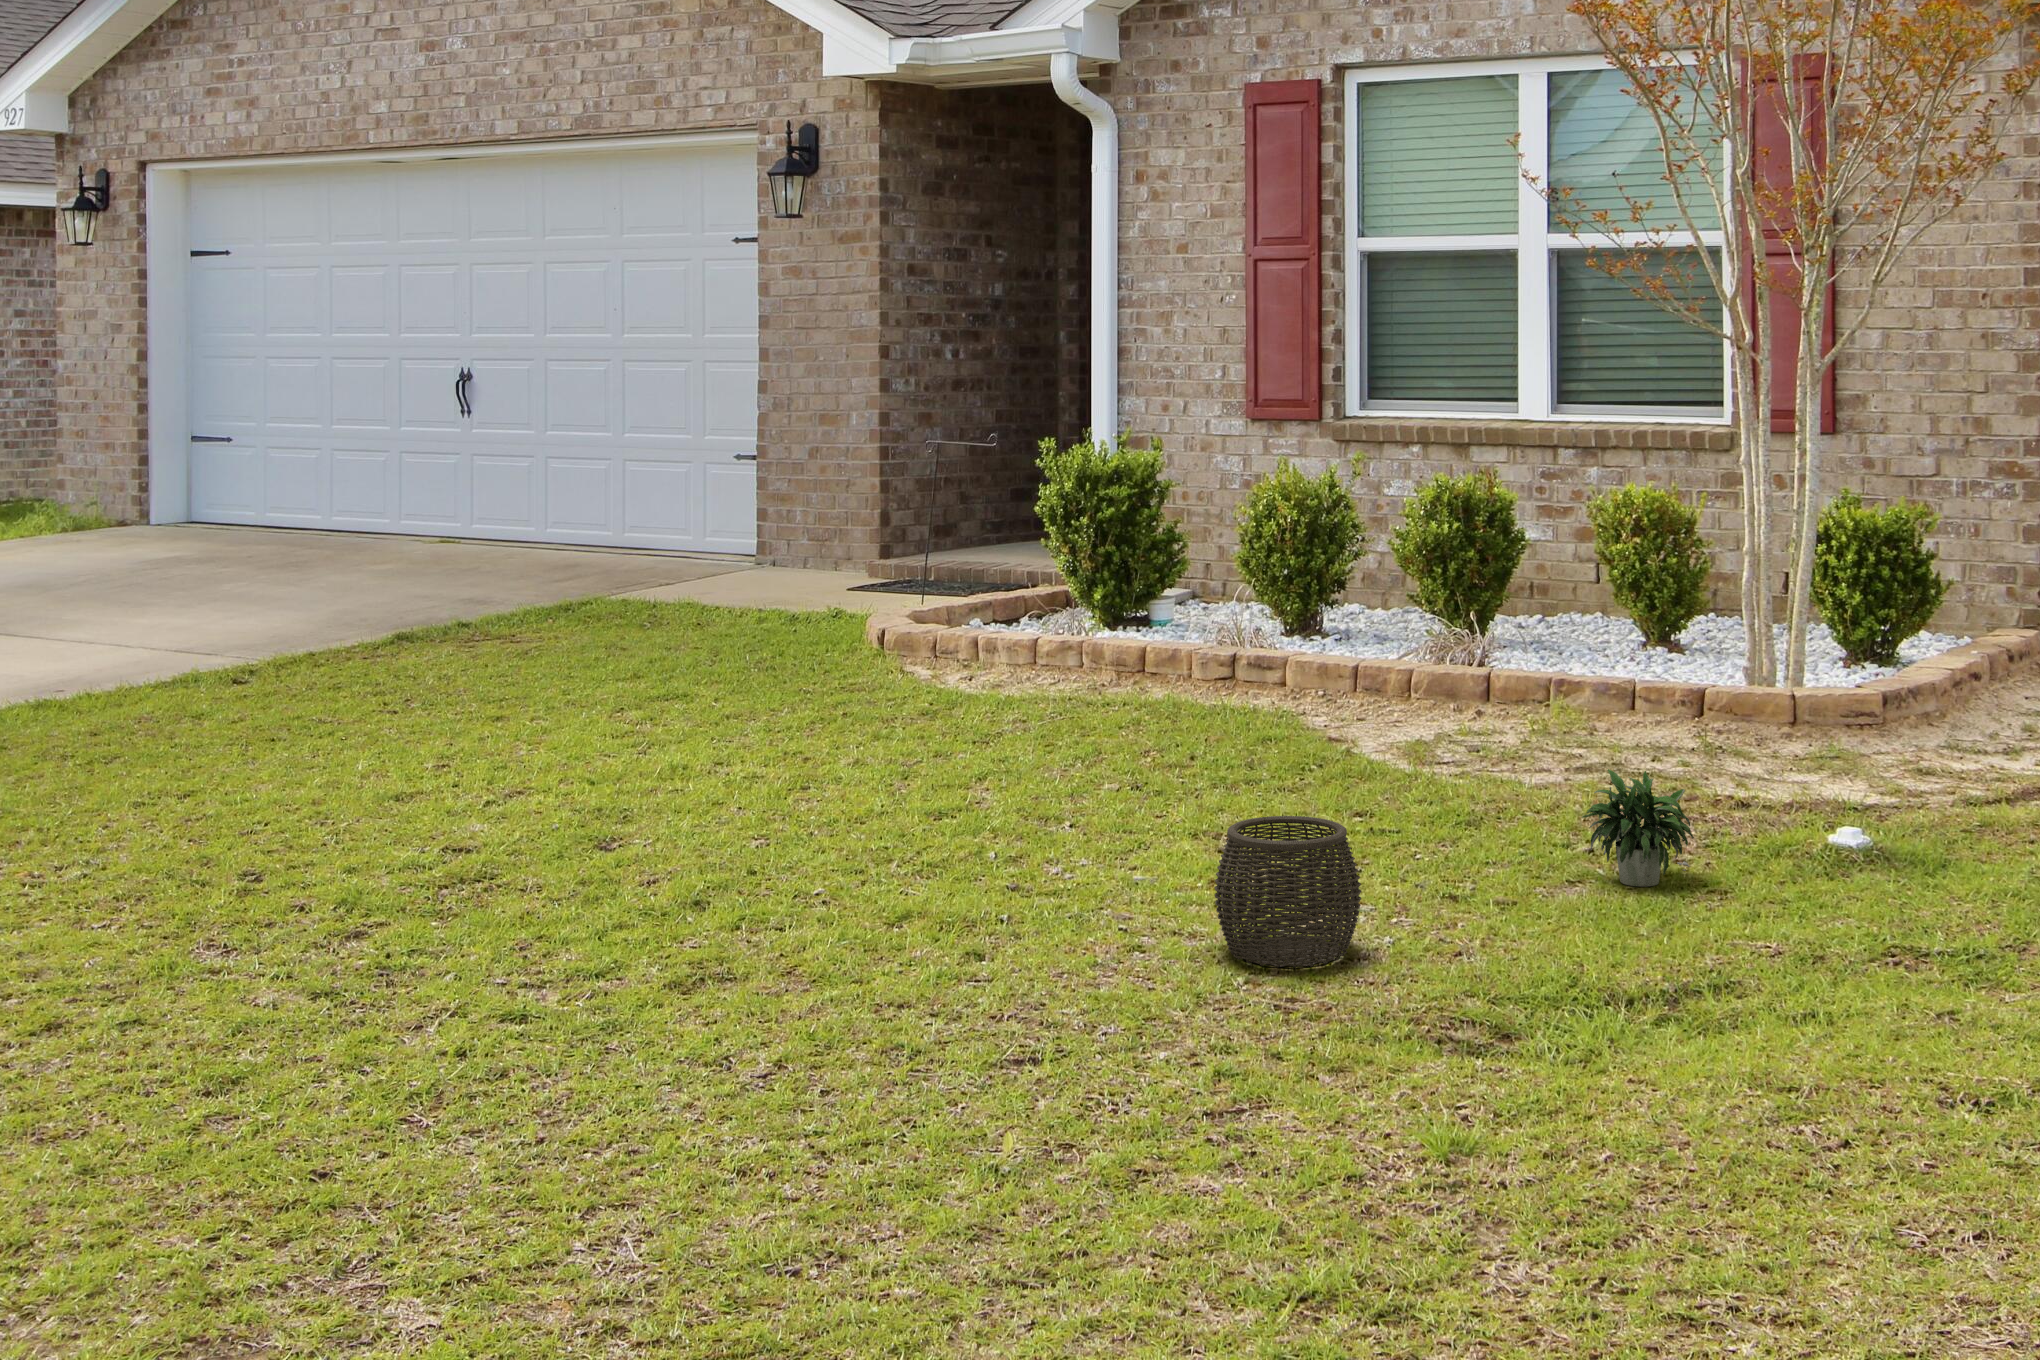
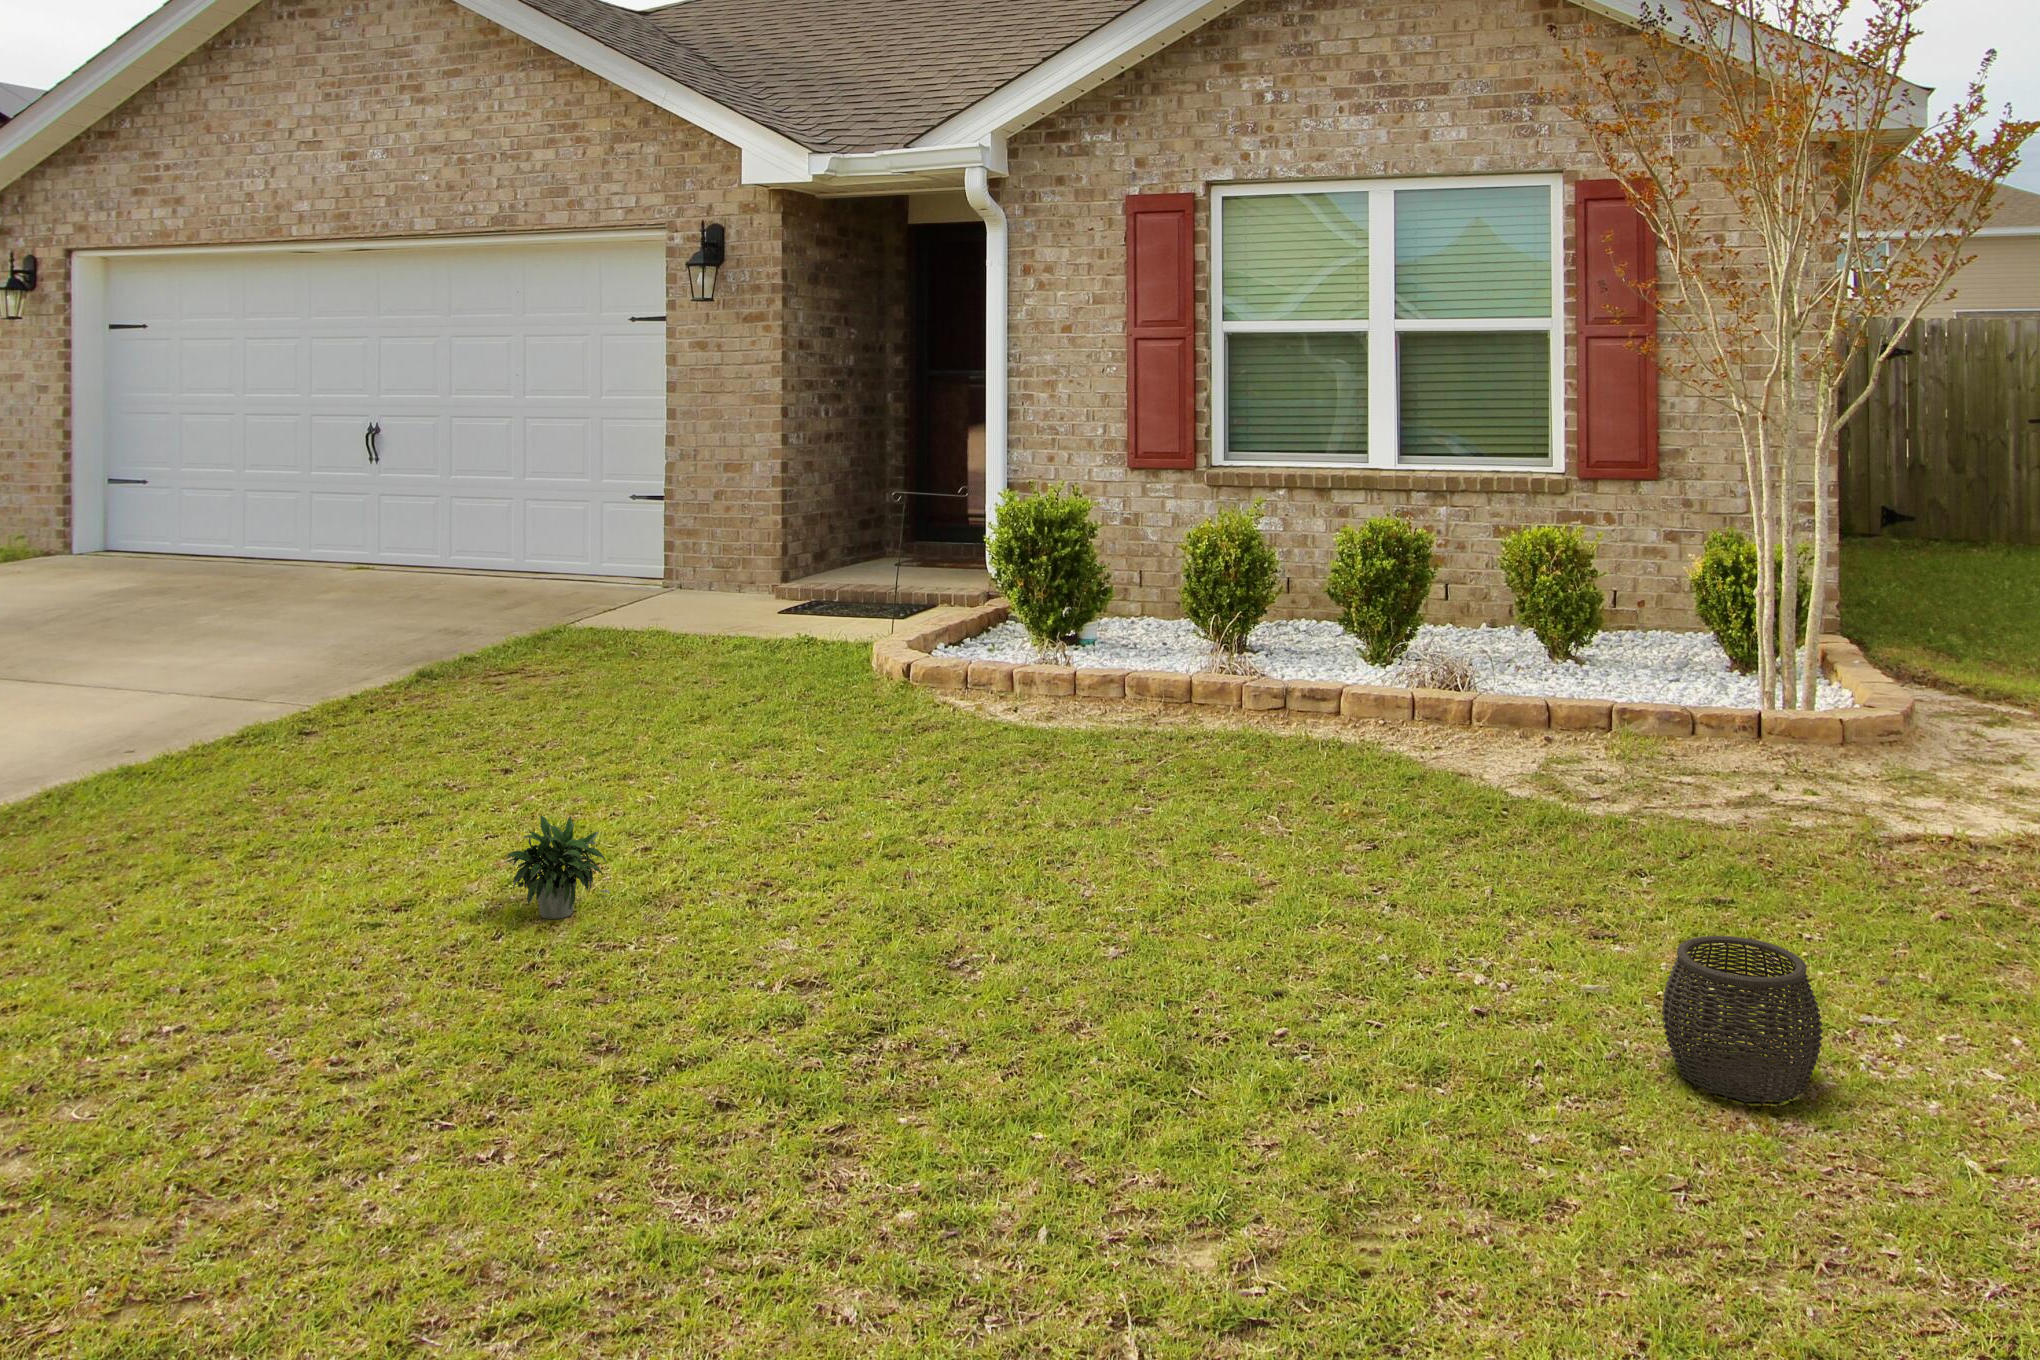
potted plant: present [1582,769,1694,886] -> present [506,815,610,919]

